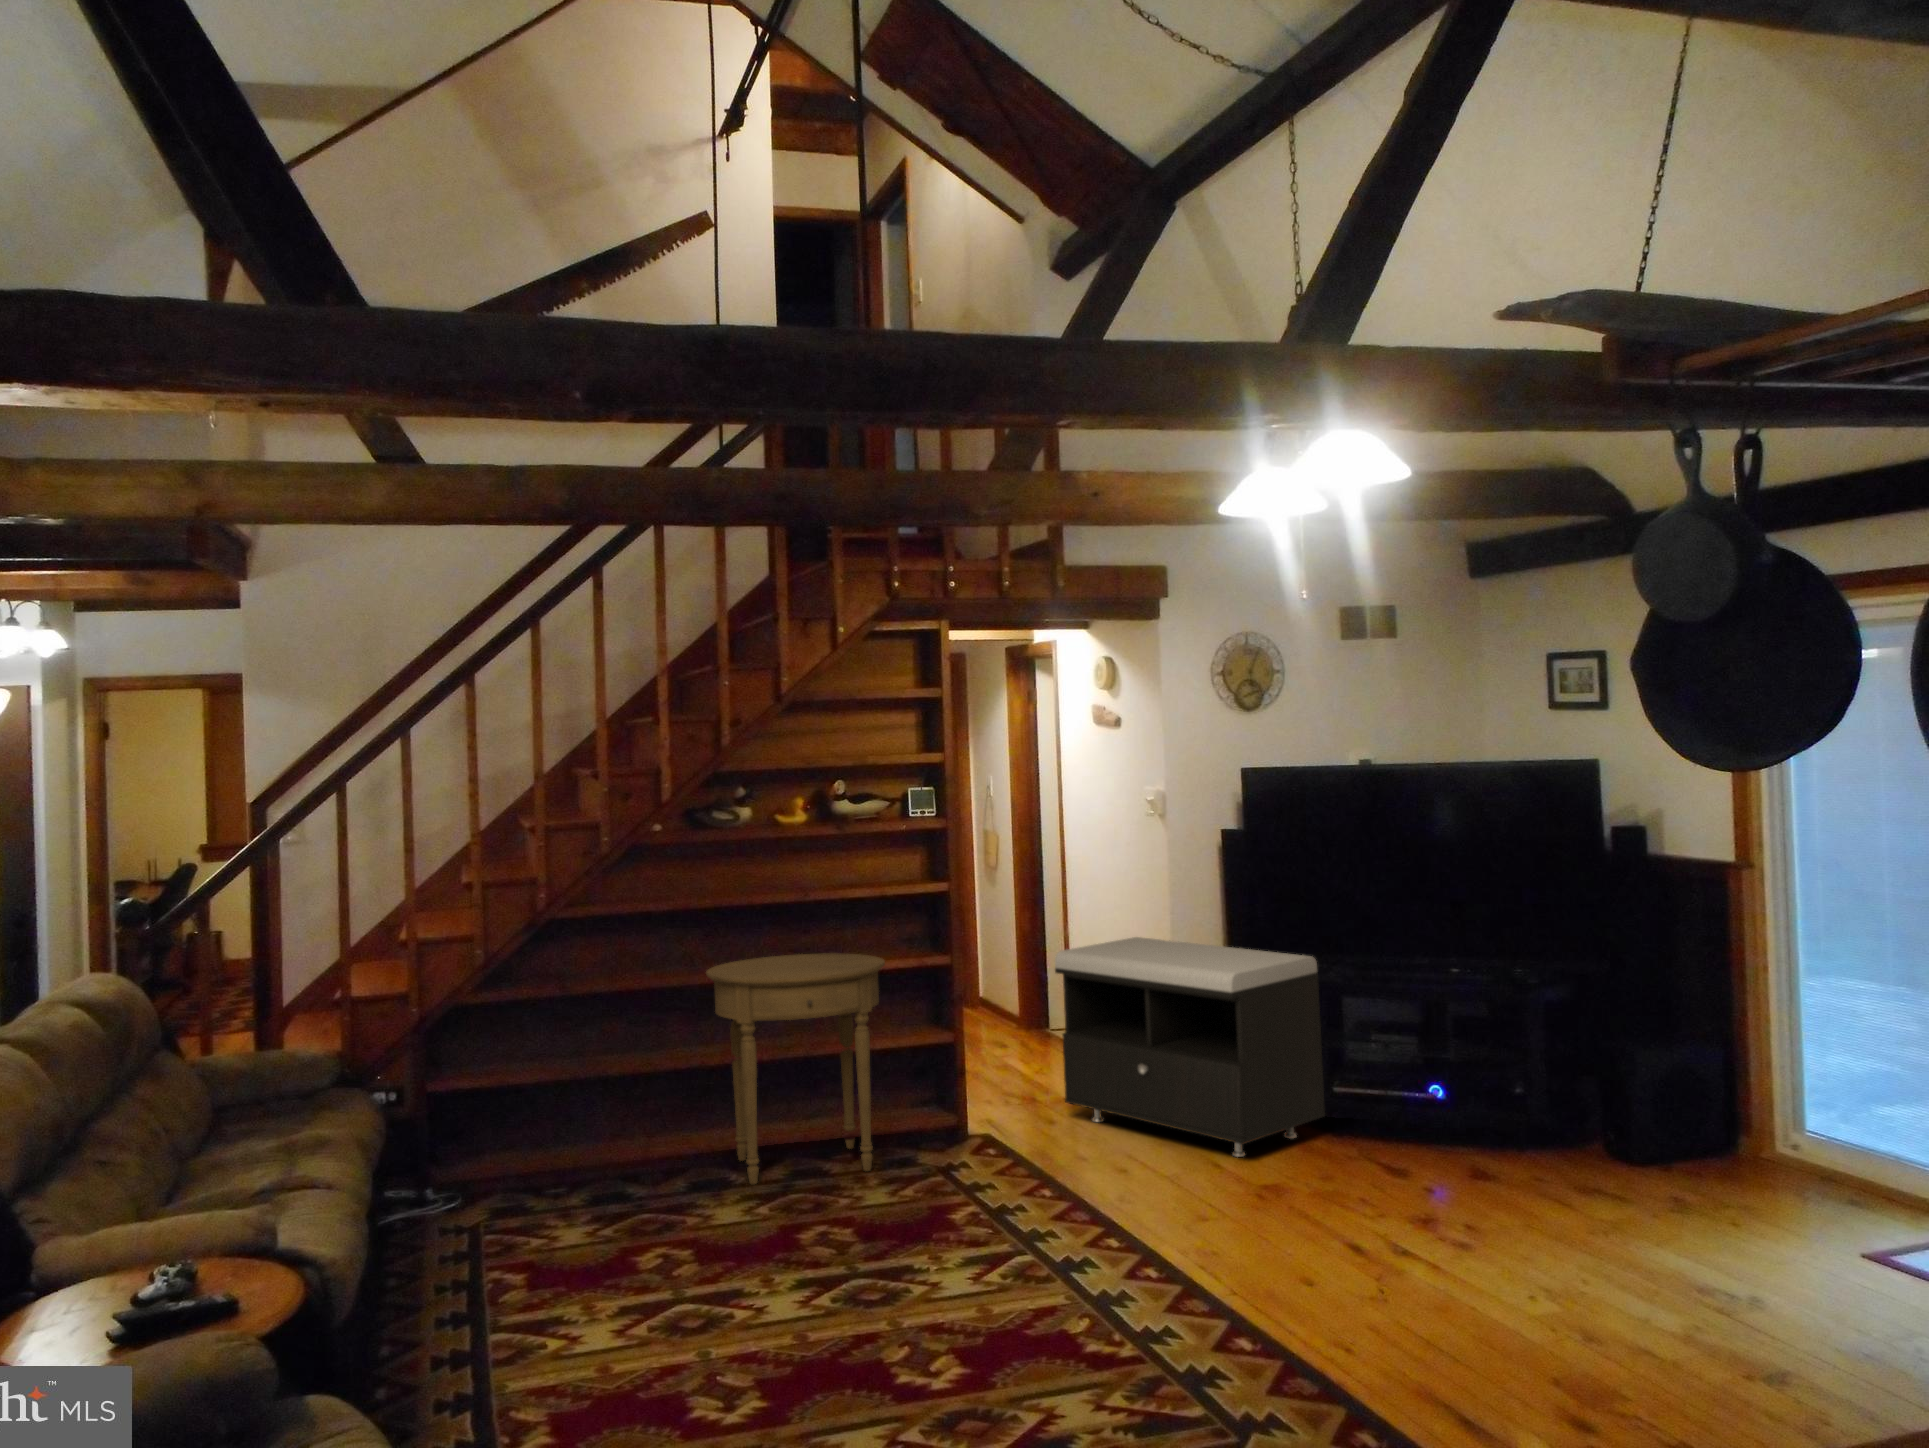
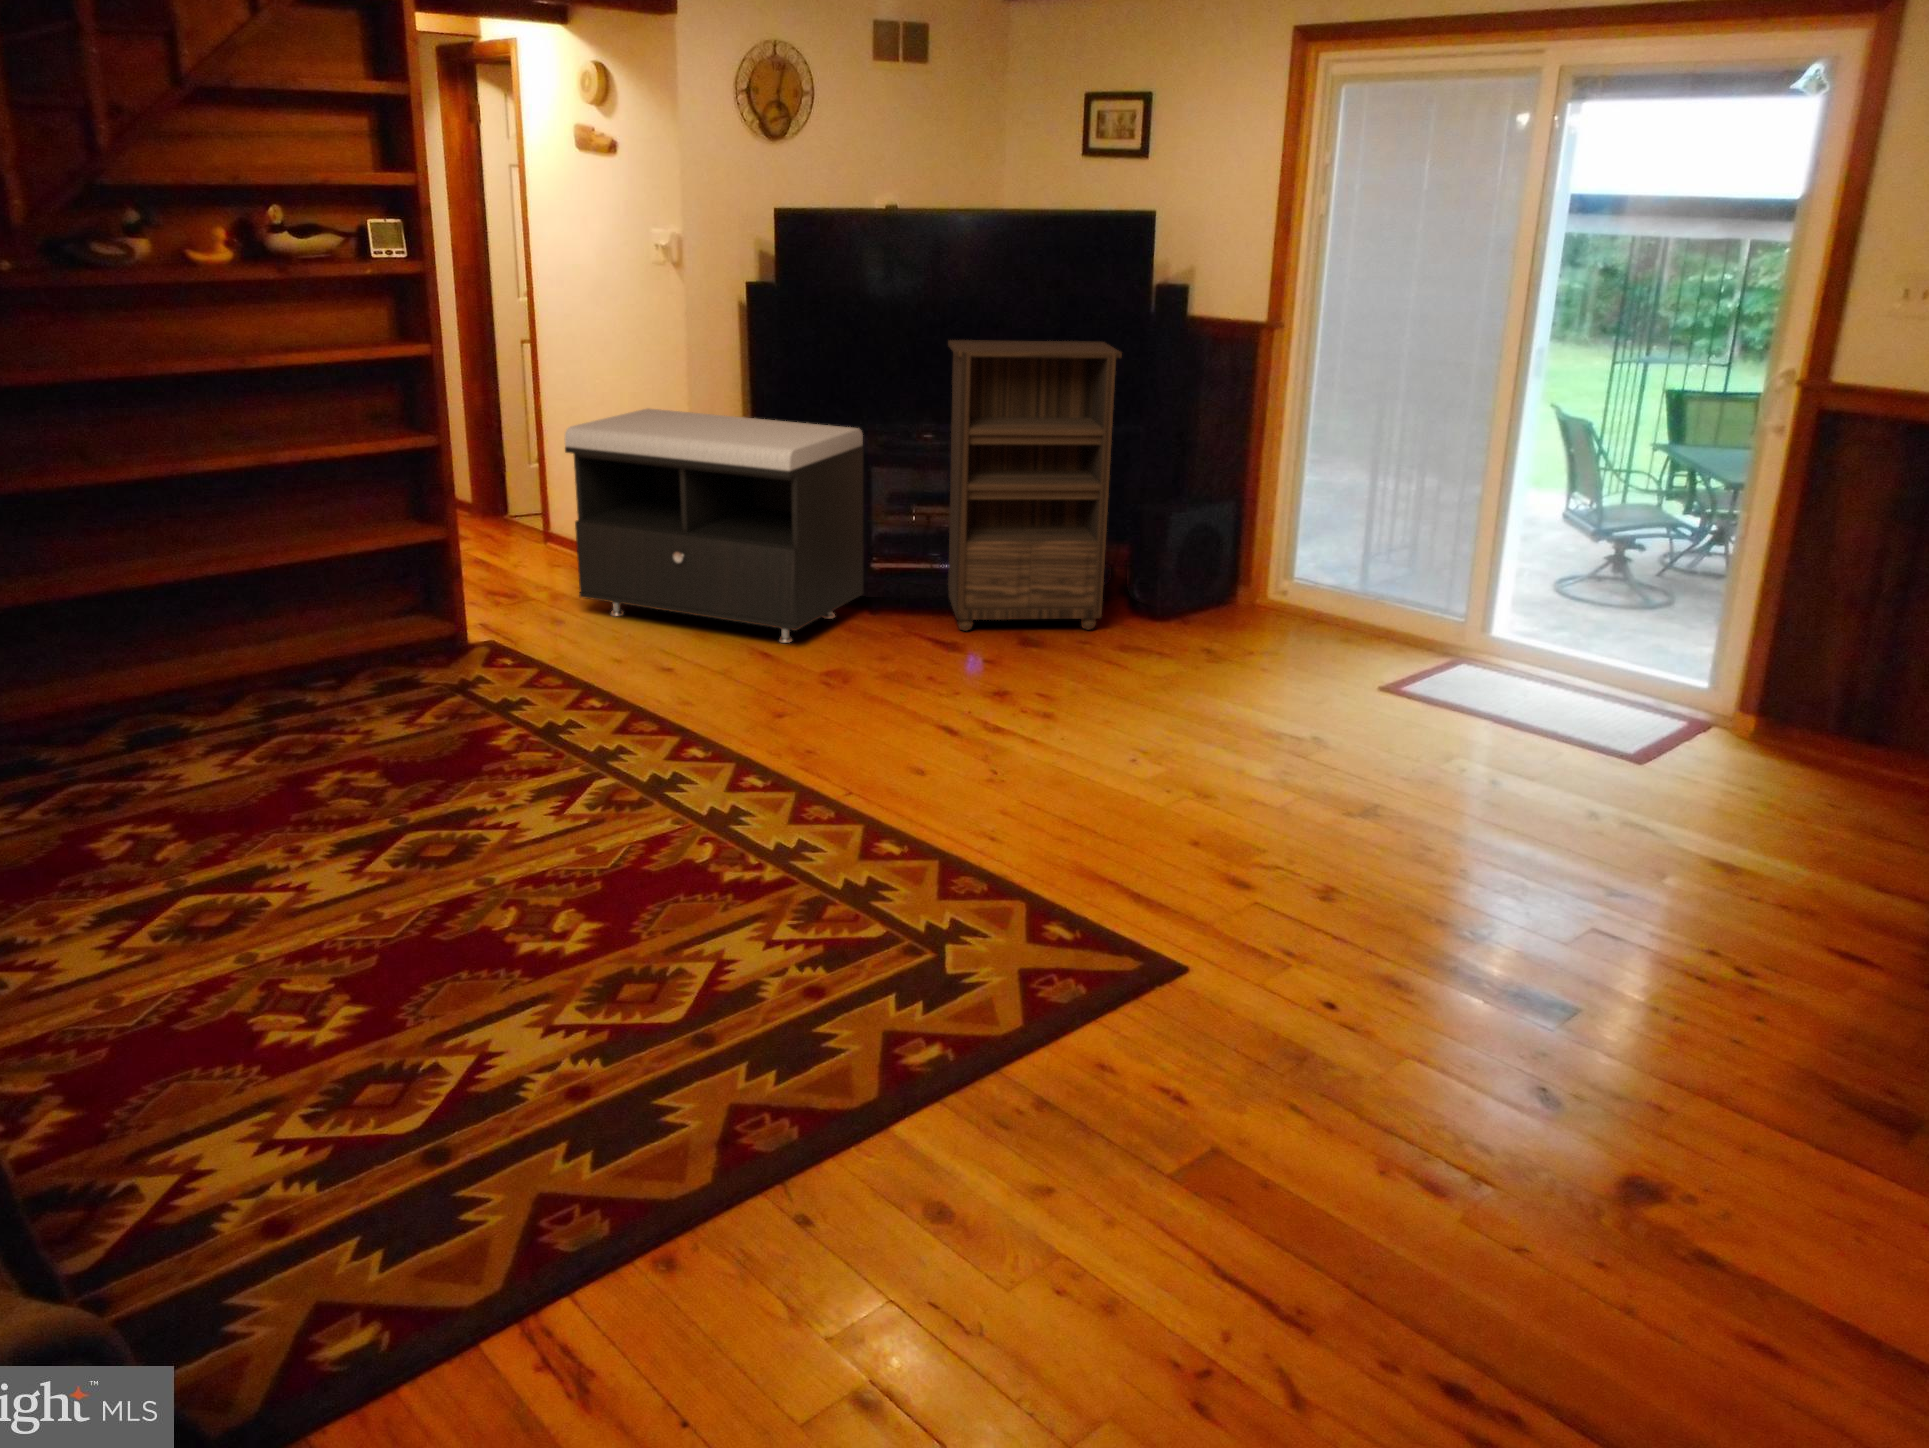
bookshelf: none [1392,876,1570,1169] -> present [948,340,1122,631]
side table: present [706,953,885,1184] -> none [108,436,370,728]

